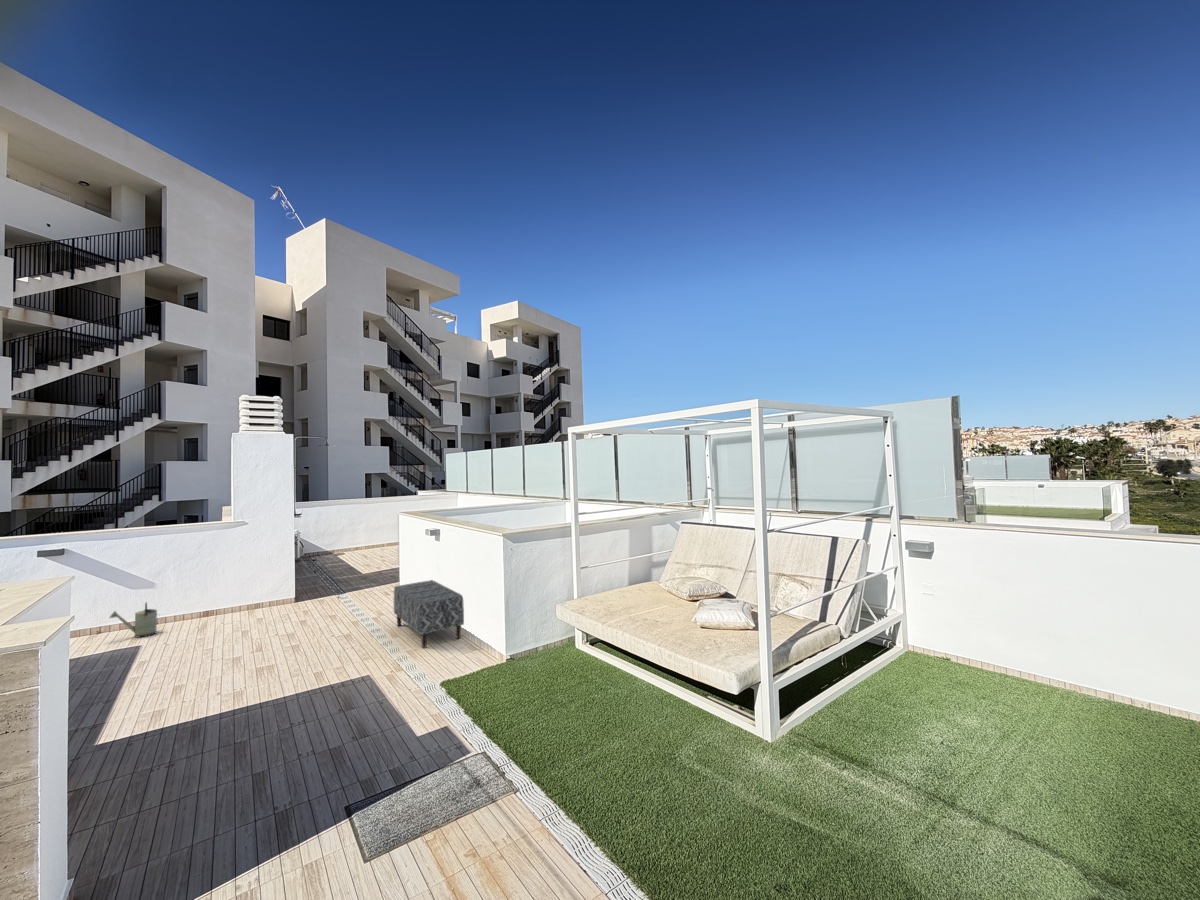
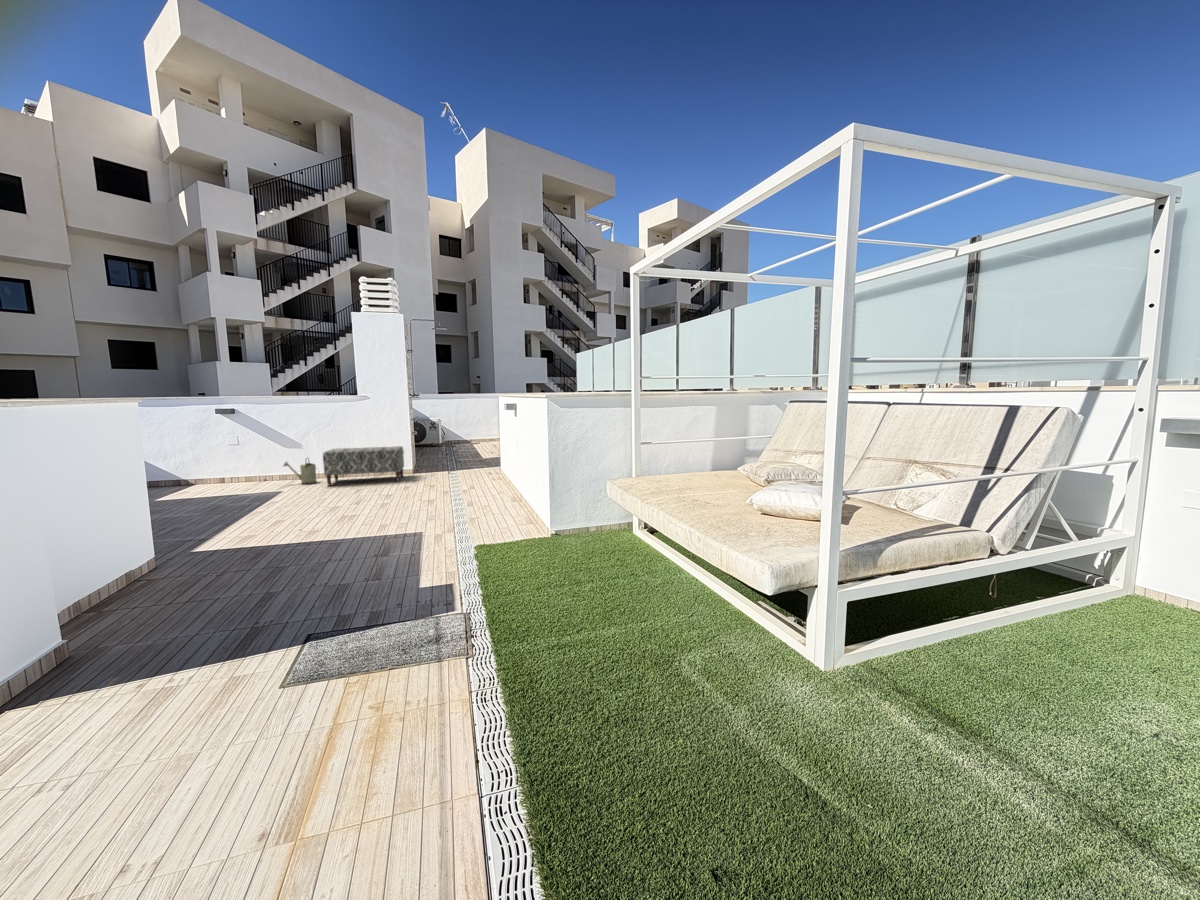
bench: present [394,580,464,648] -> present [323,446,404,485]

